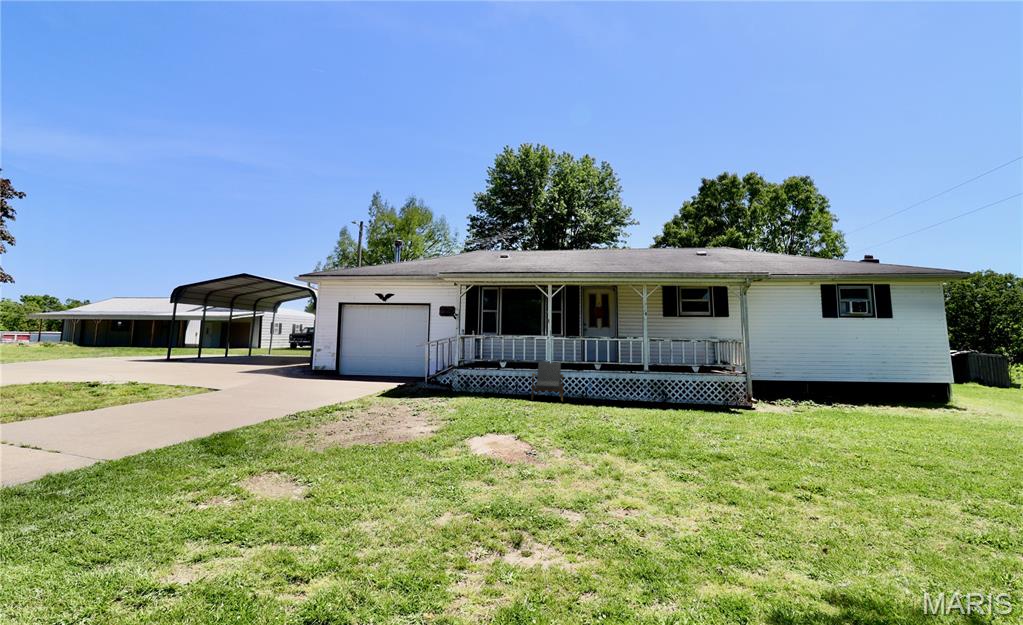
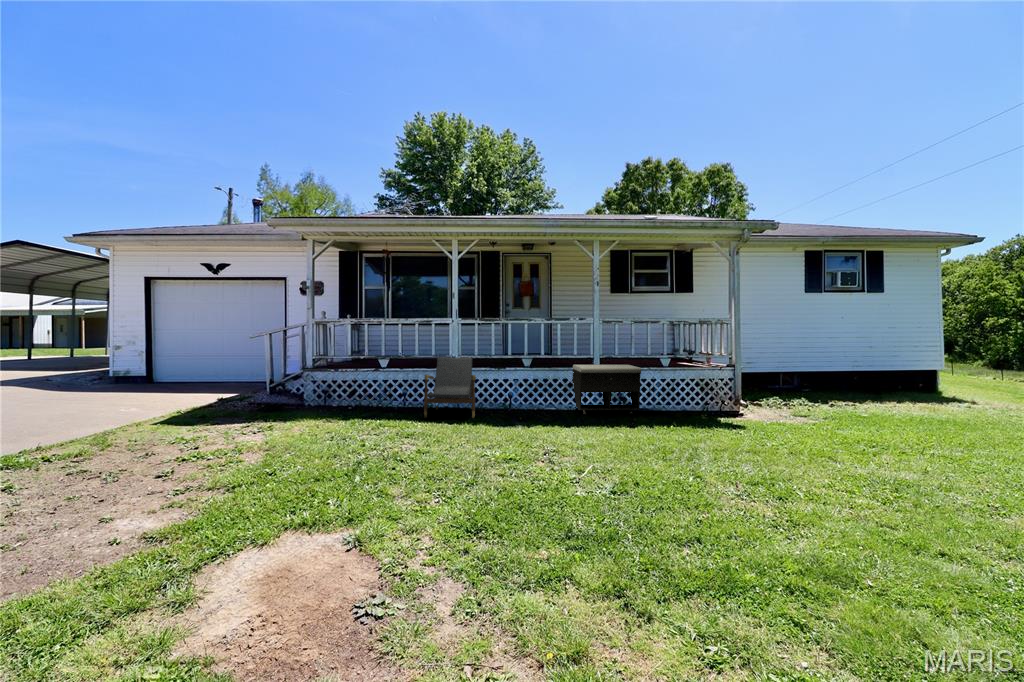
storage bench: none [628,370,674,404] -> present [572,365,641,414]

